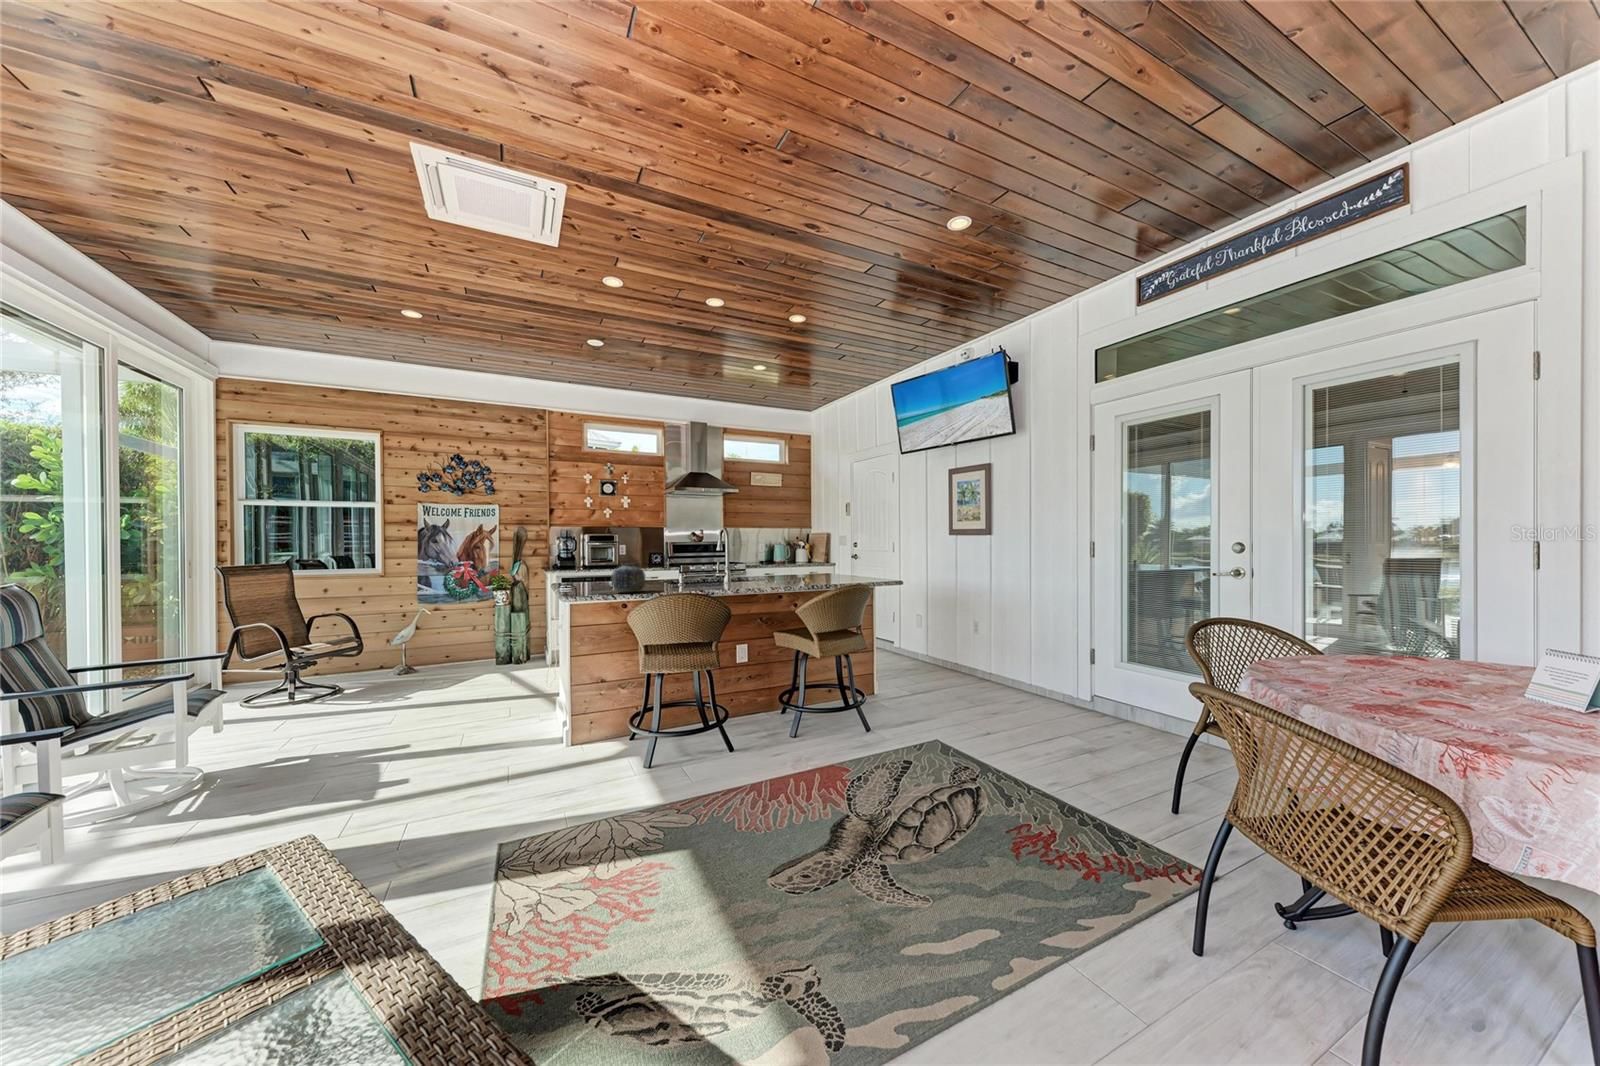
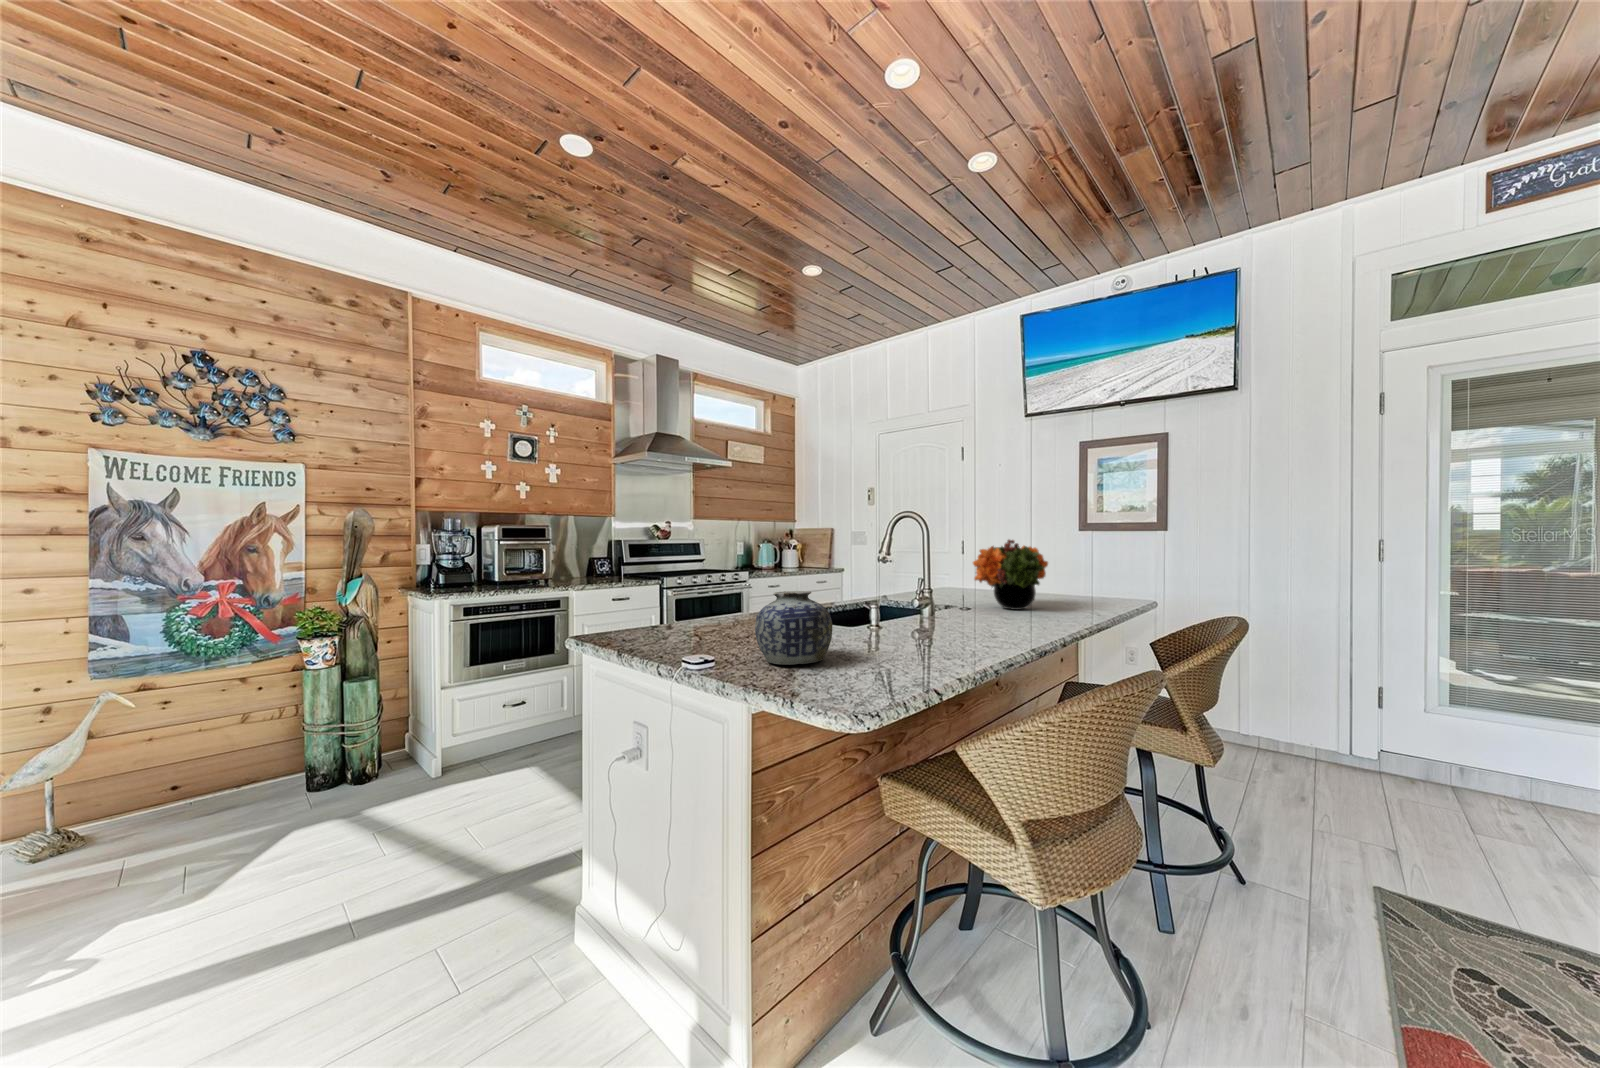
flower arrangement: none [787,541,833,582] -> present [973,540,1048,610]

